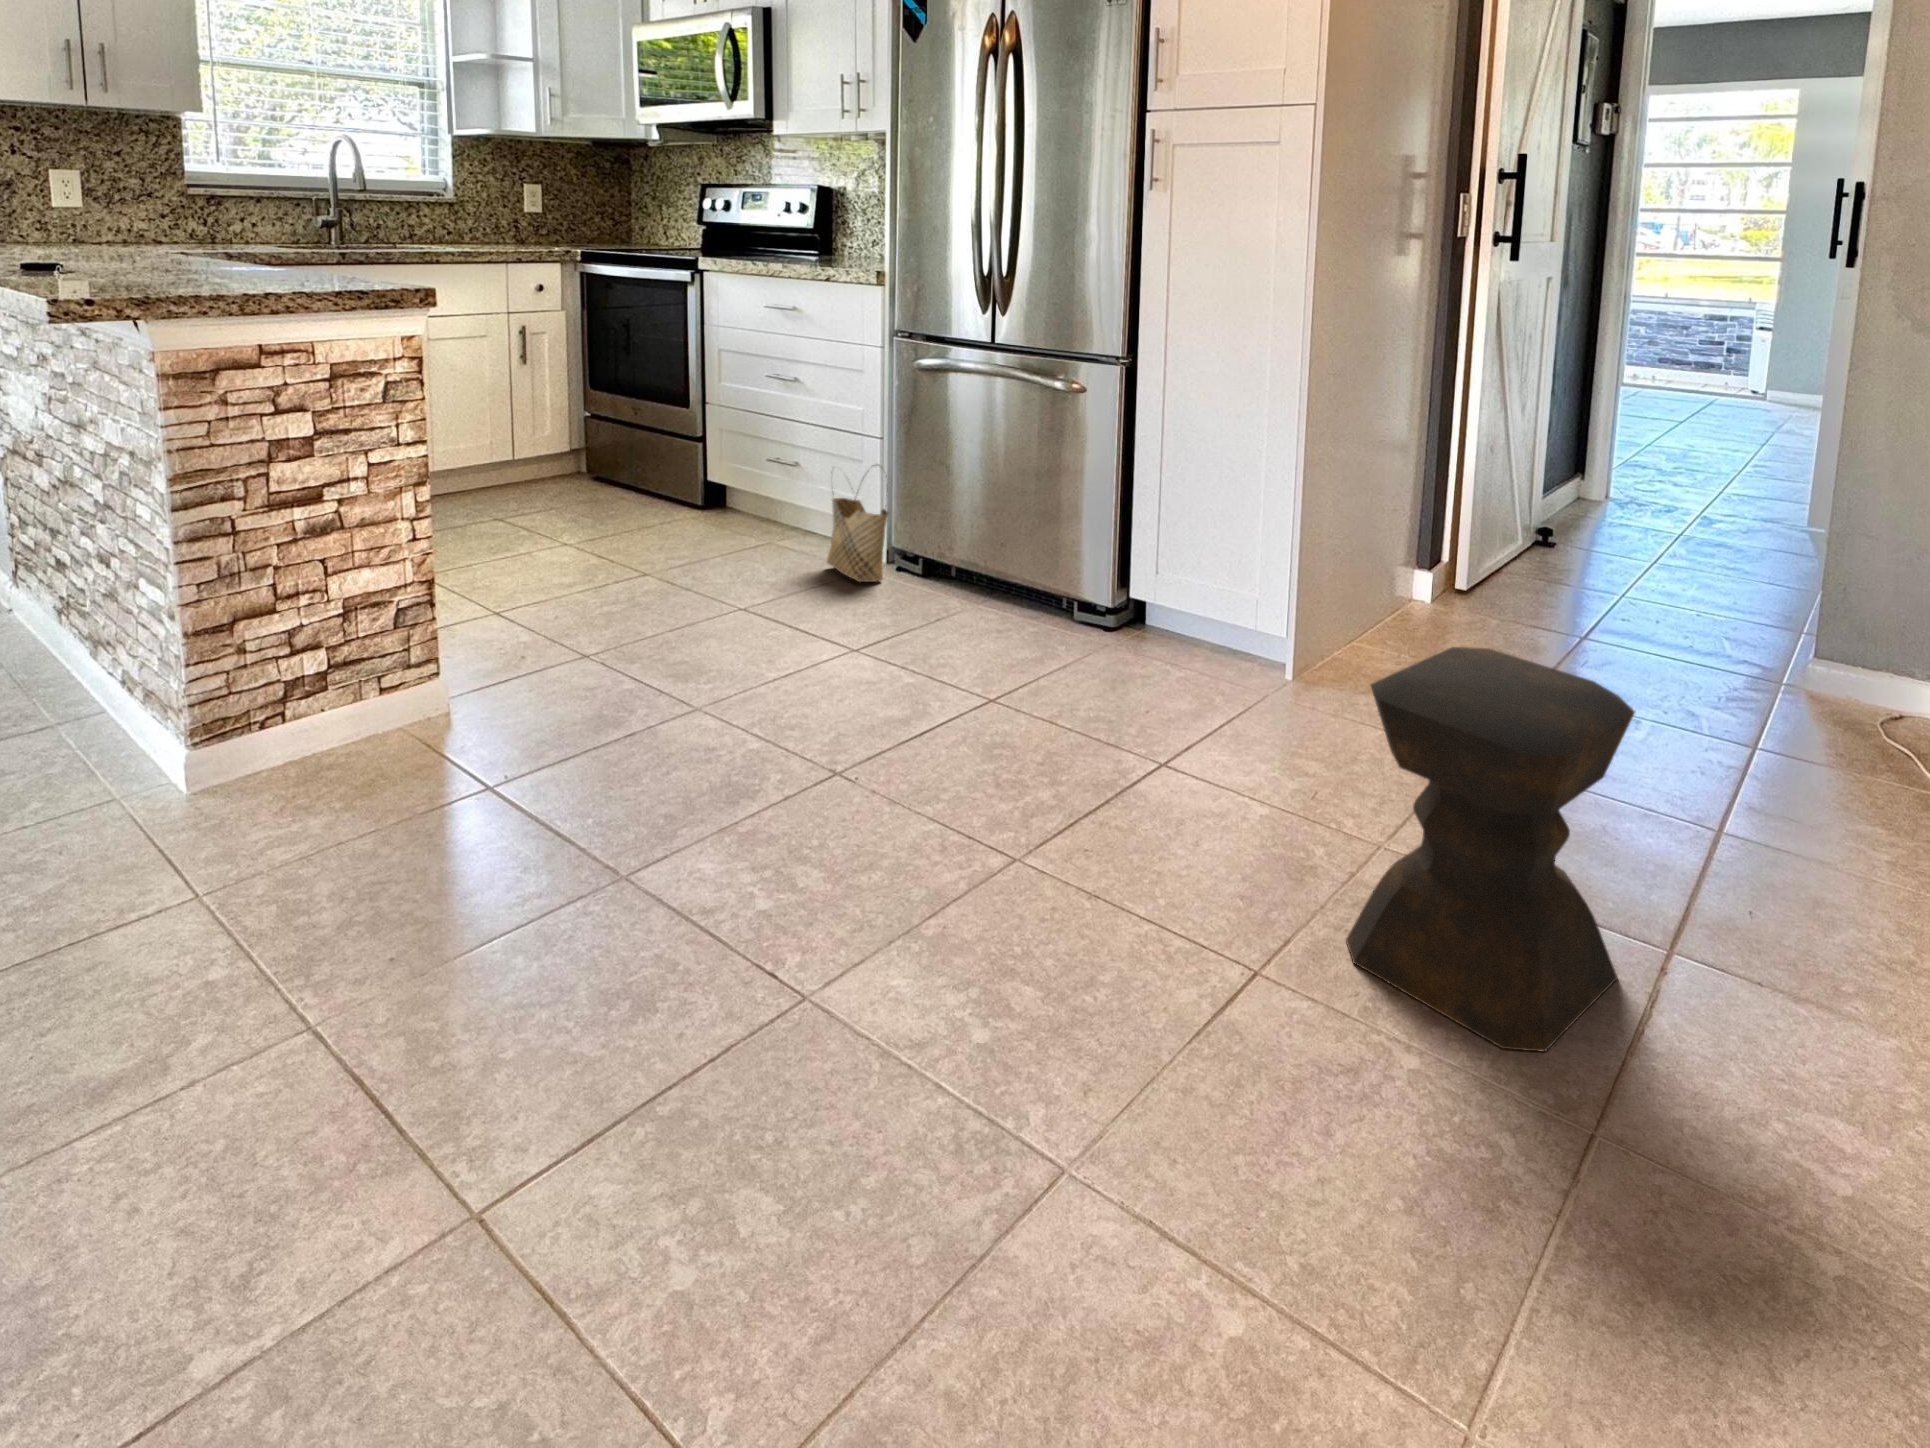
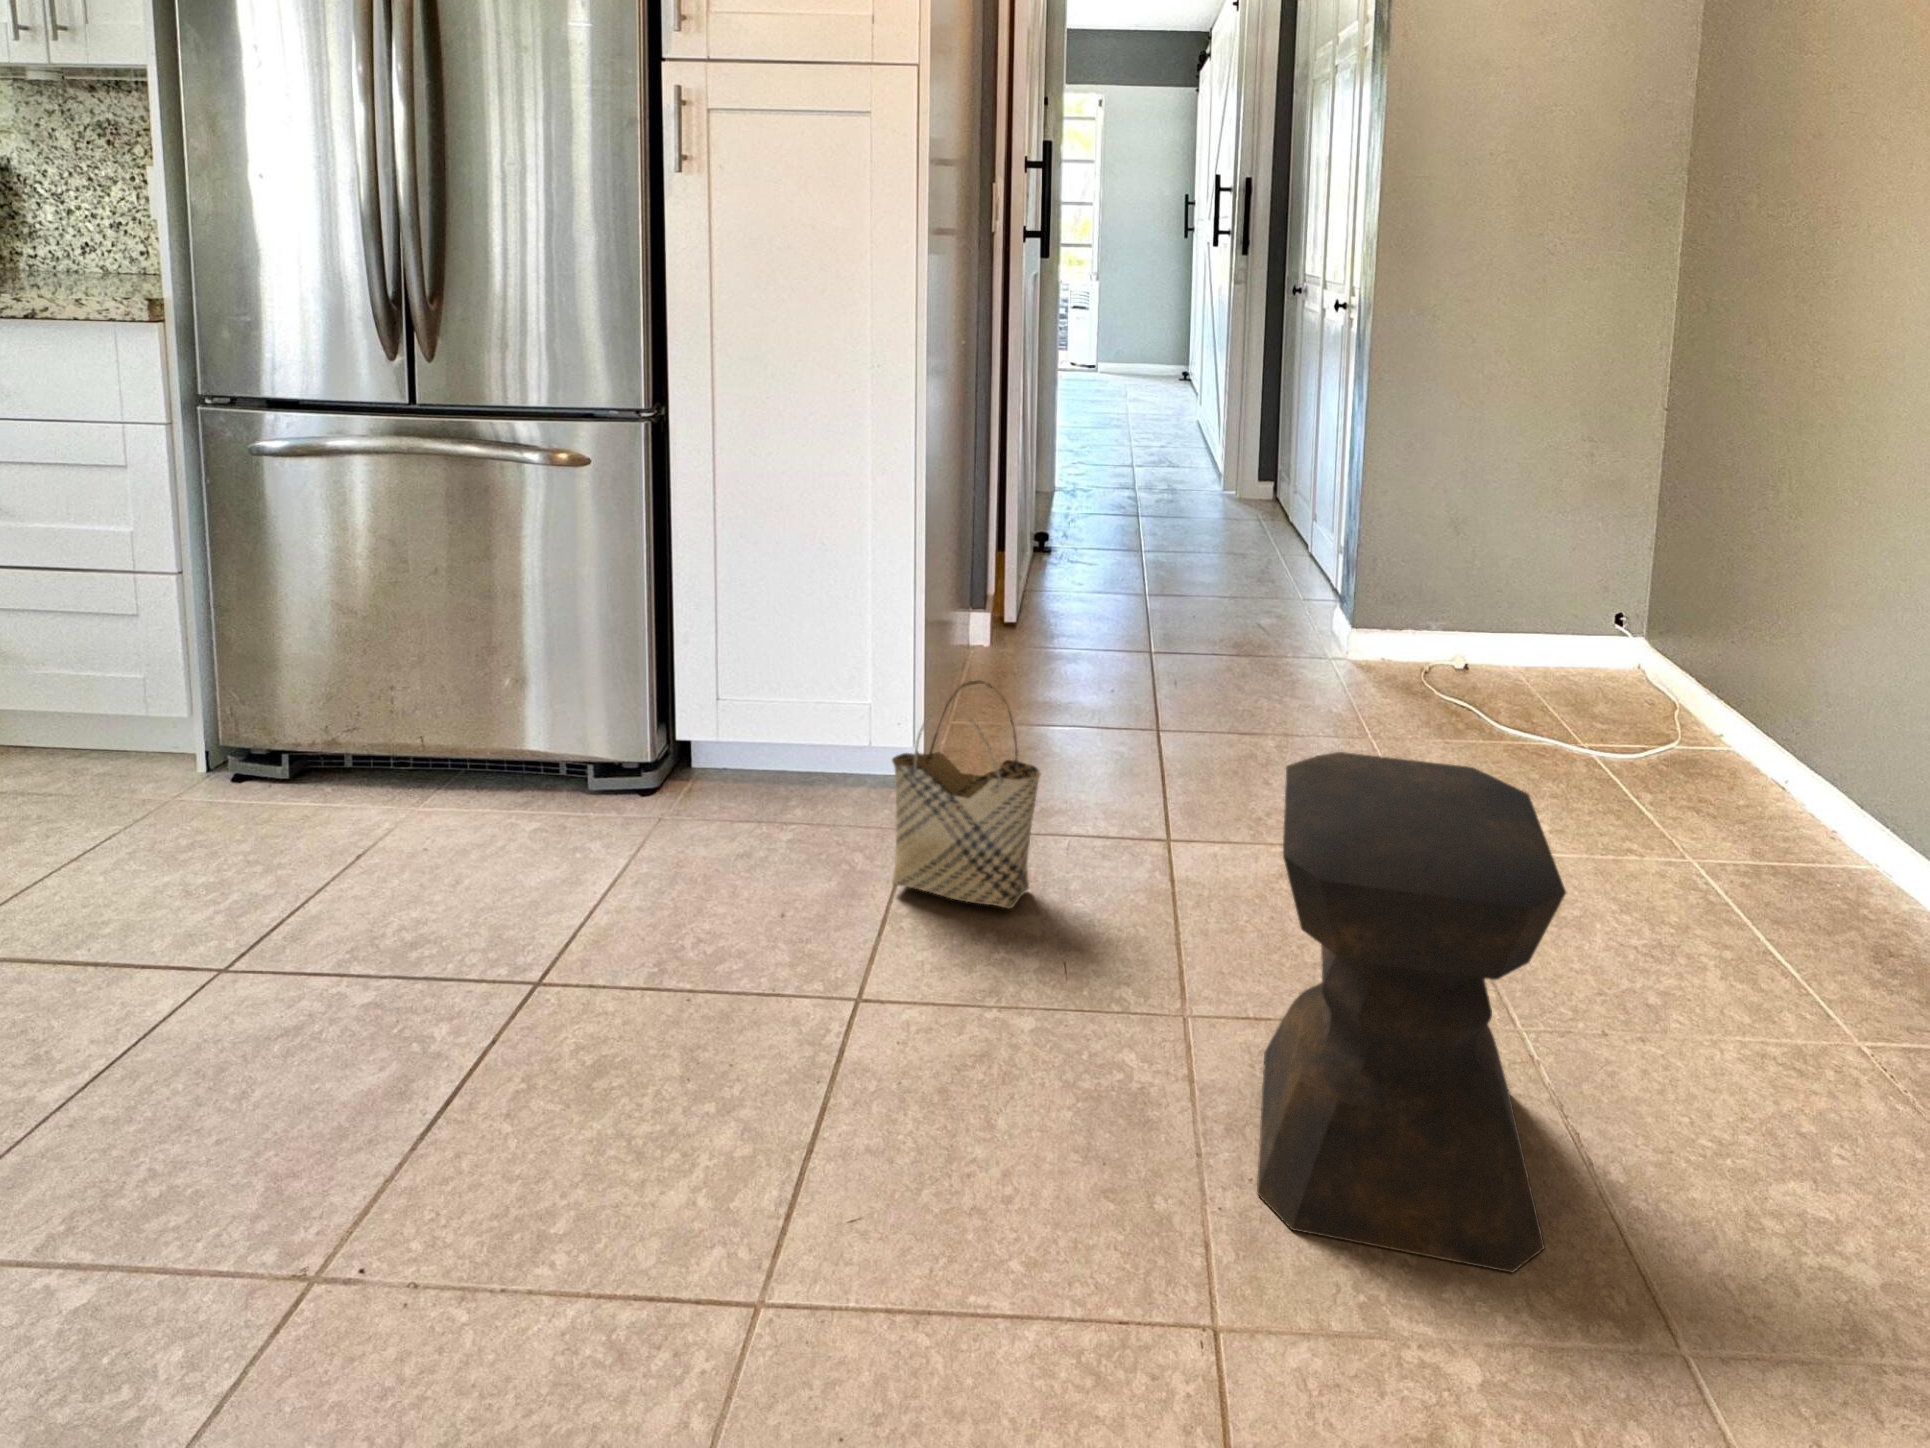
woven basket: present [827,465,888,582] -> present [892,680,1040,908]

